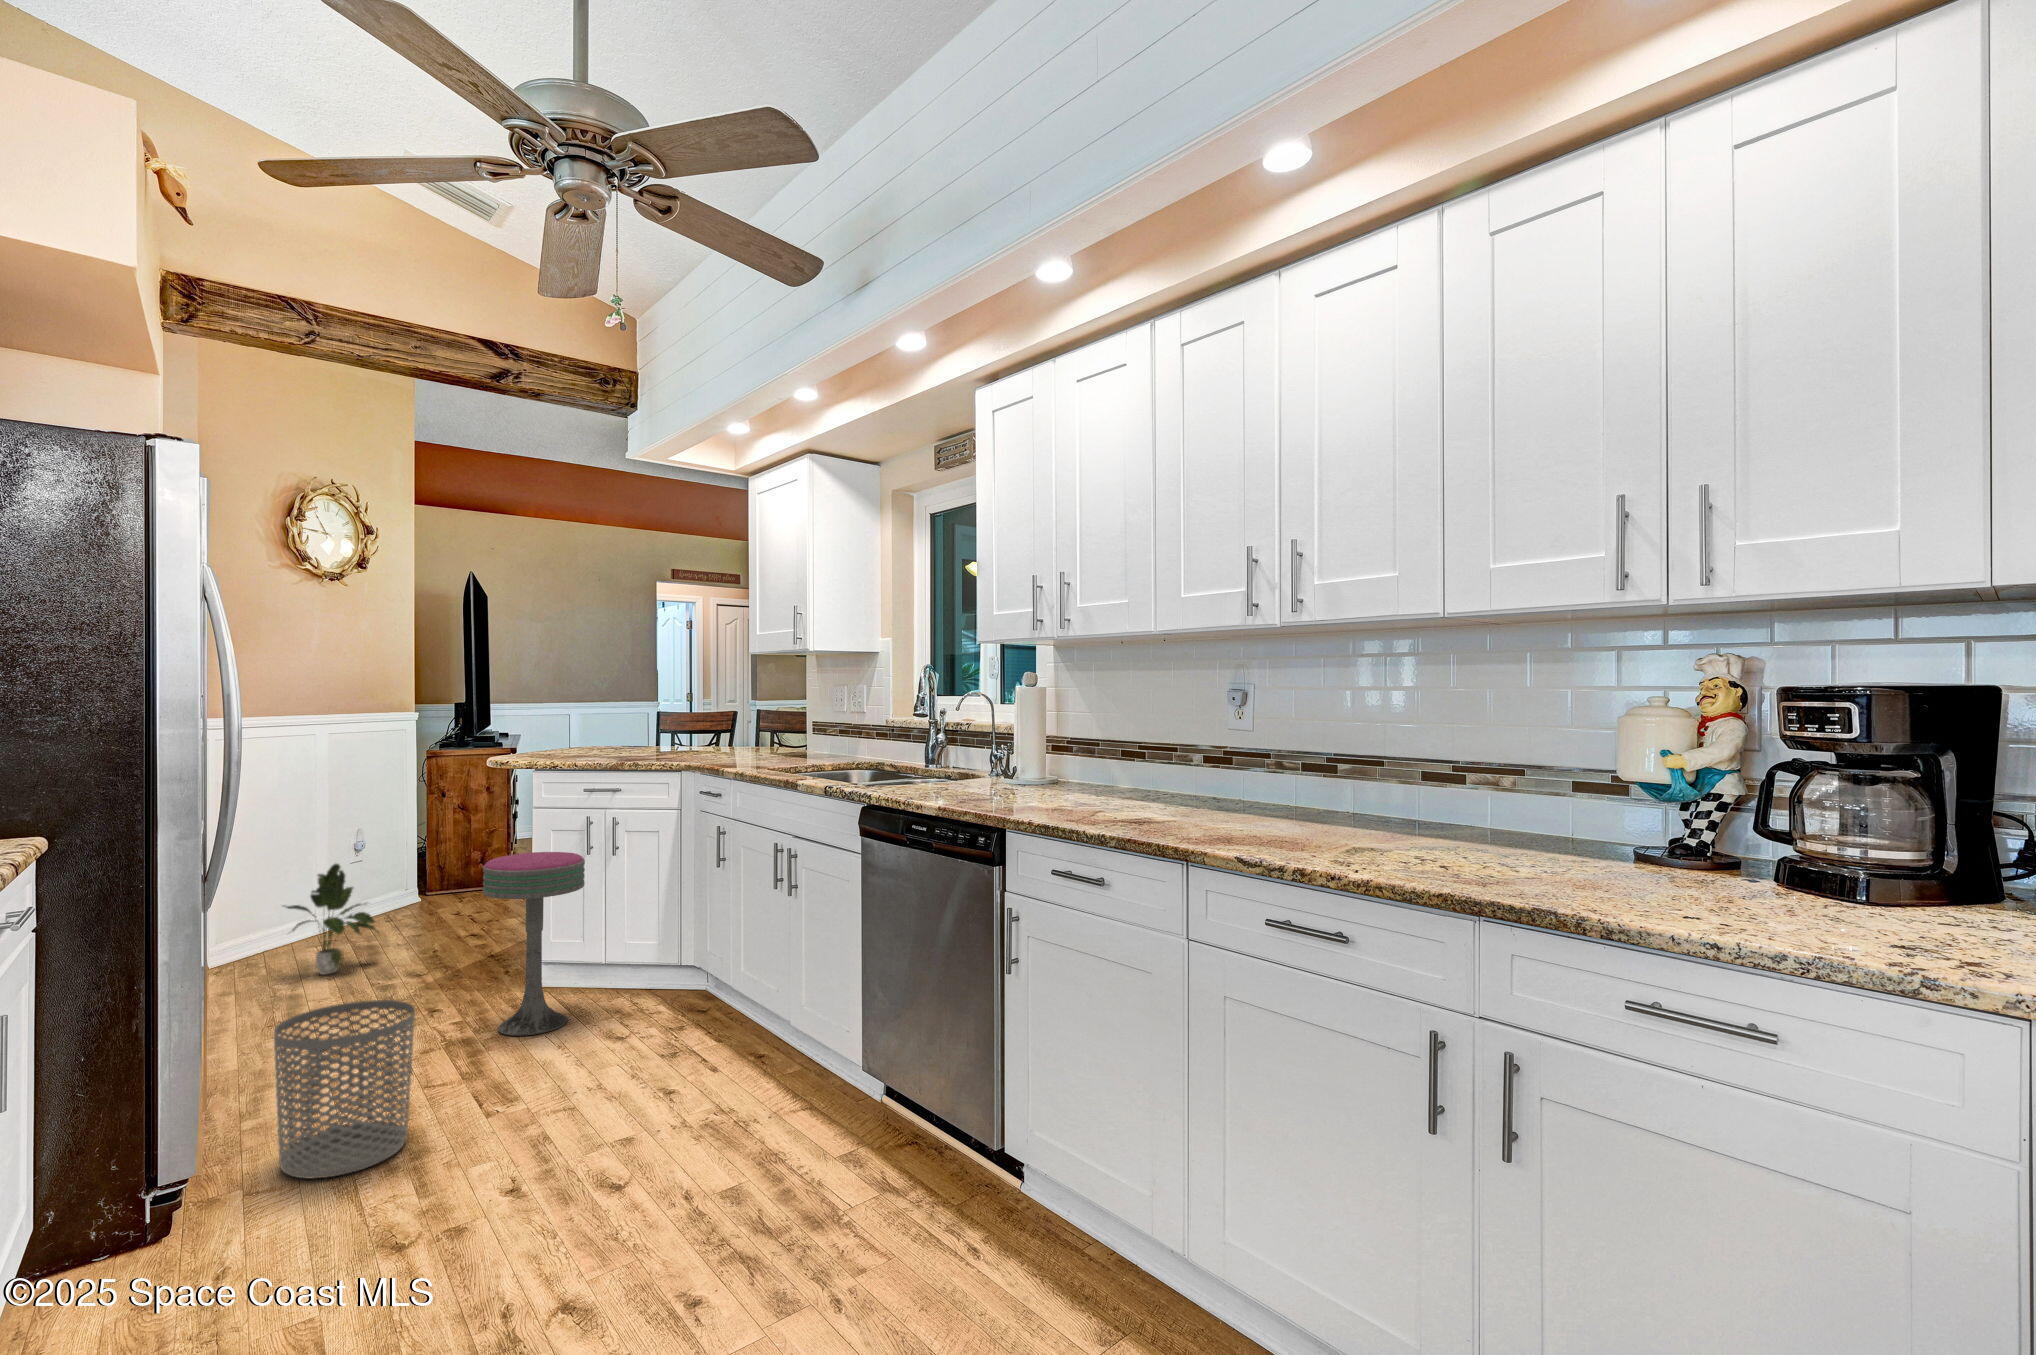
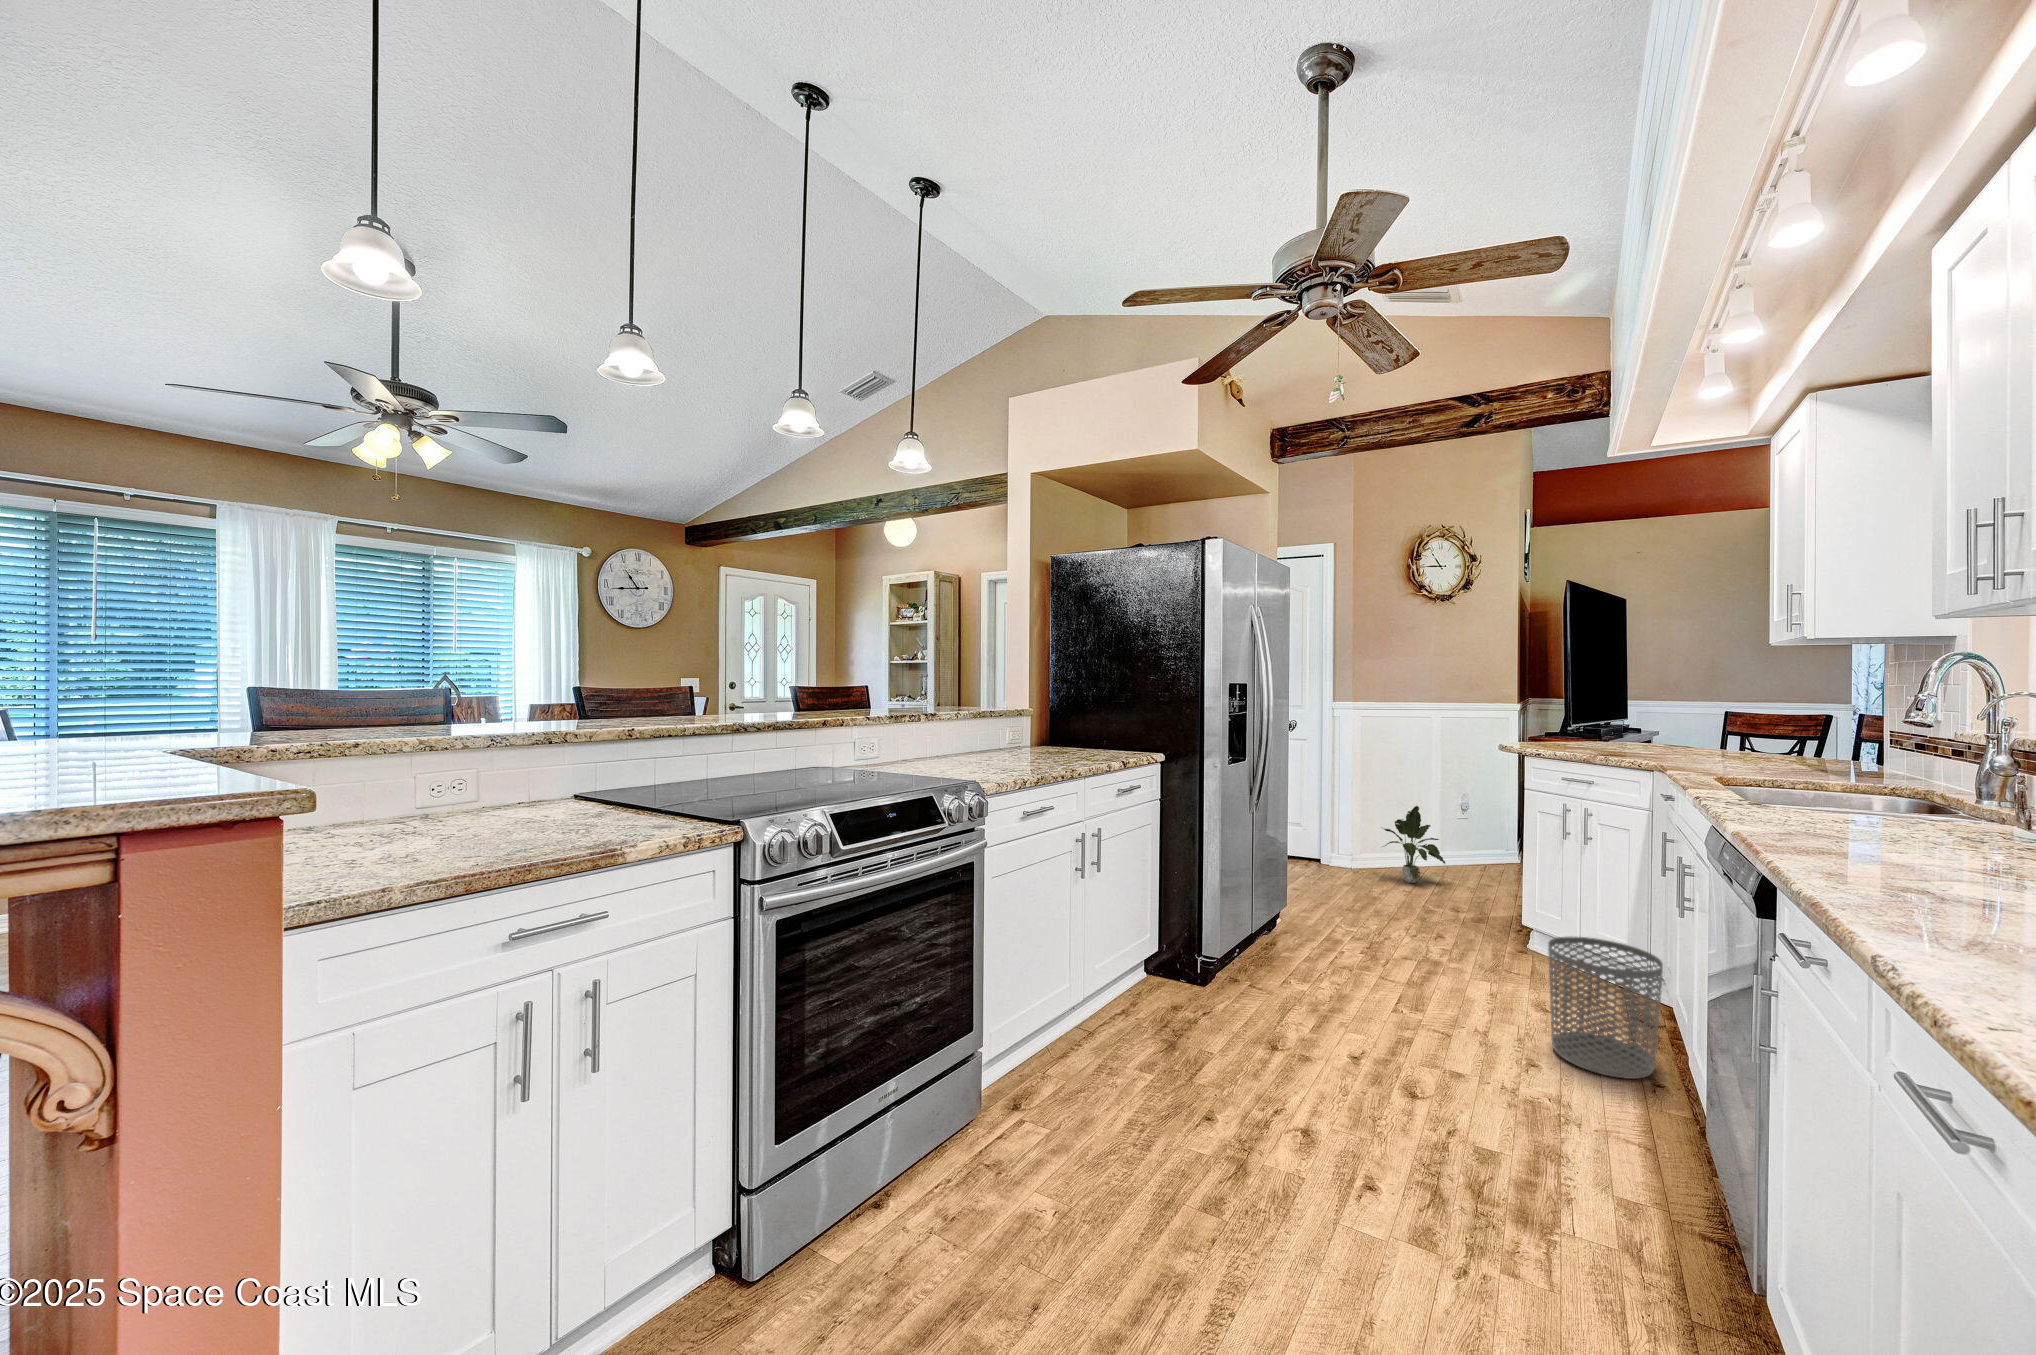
bar stool: present [483,852,585,1036] -> none [1454,821,1542,974]
waste bin: present [274,1000,415,1179] -> present [1548,937,1663,1079]

